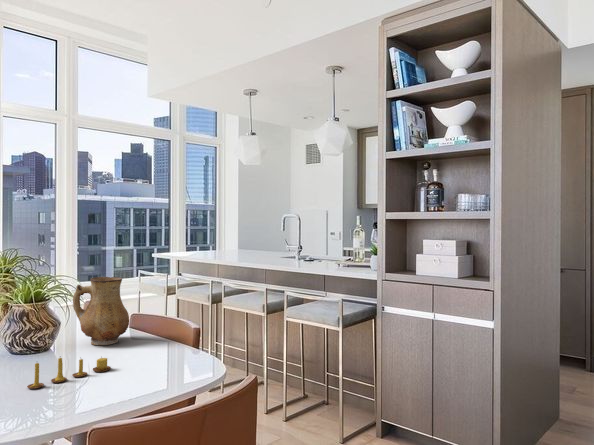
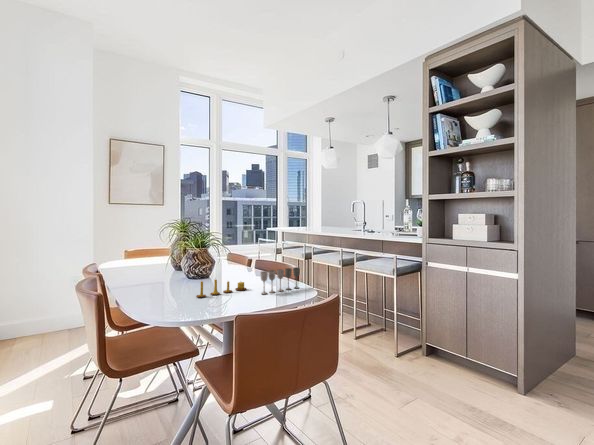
ceramic pitcher: present [73,277,129,345] -> none [222,234,256,277]
wine glass: none [132,332,194,378] -> present [260,267,300,294]

